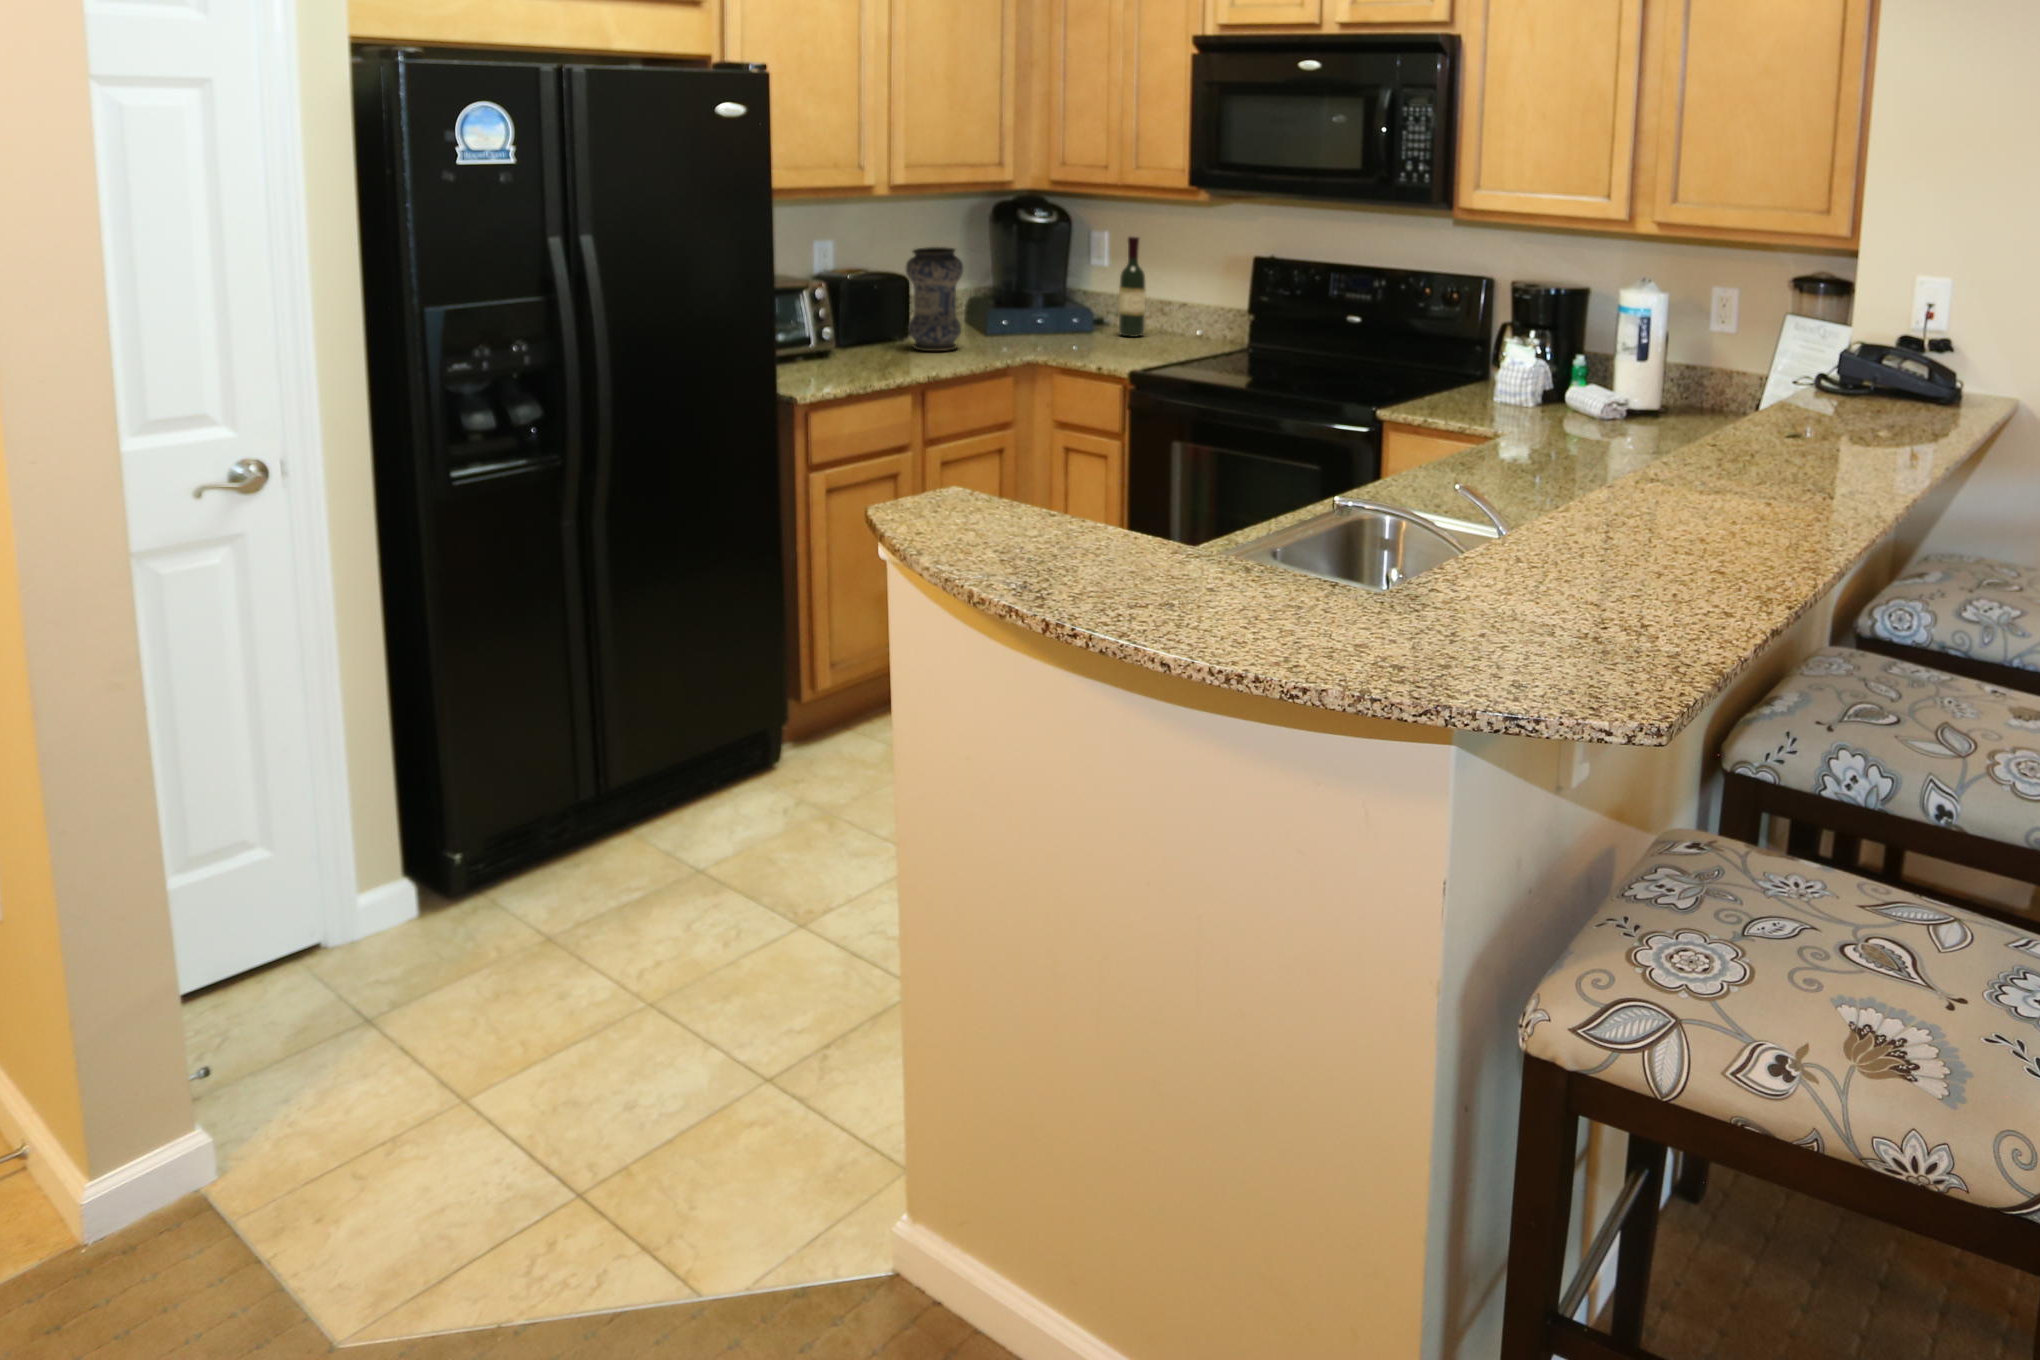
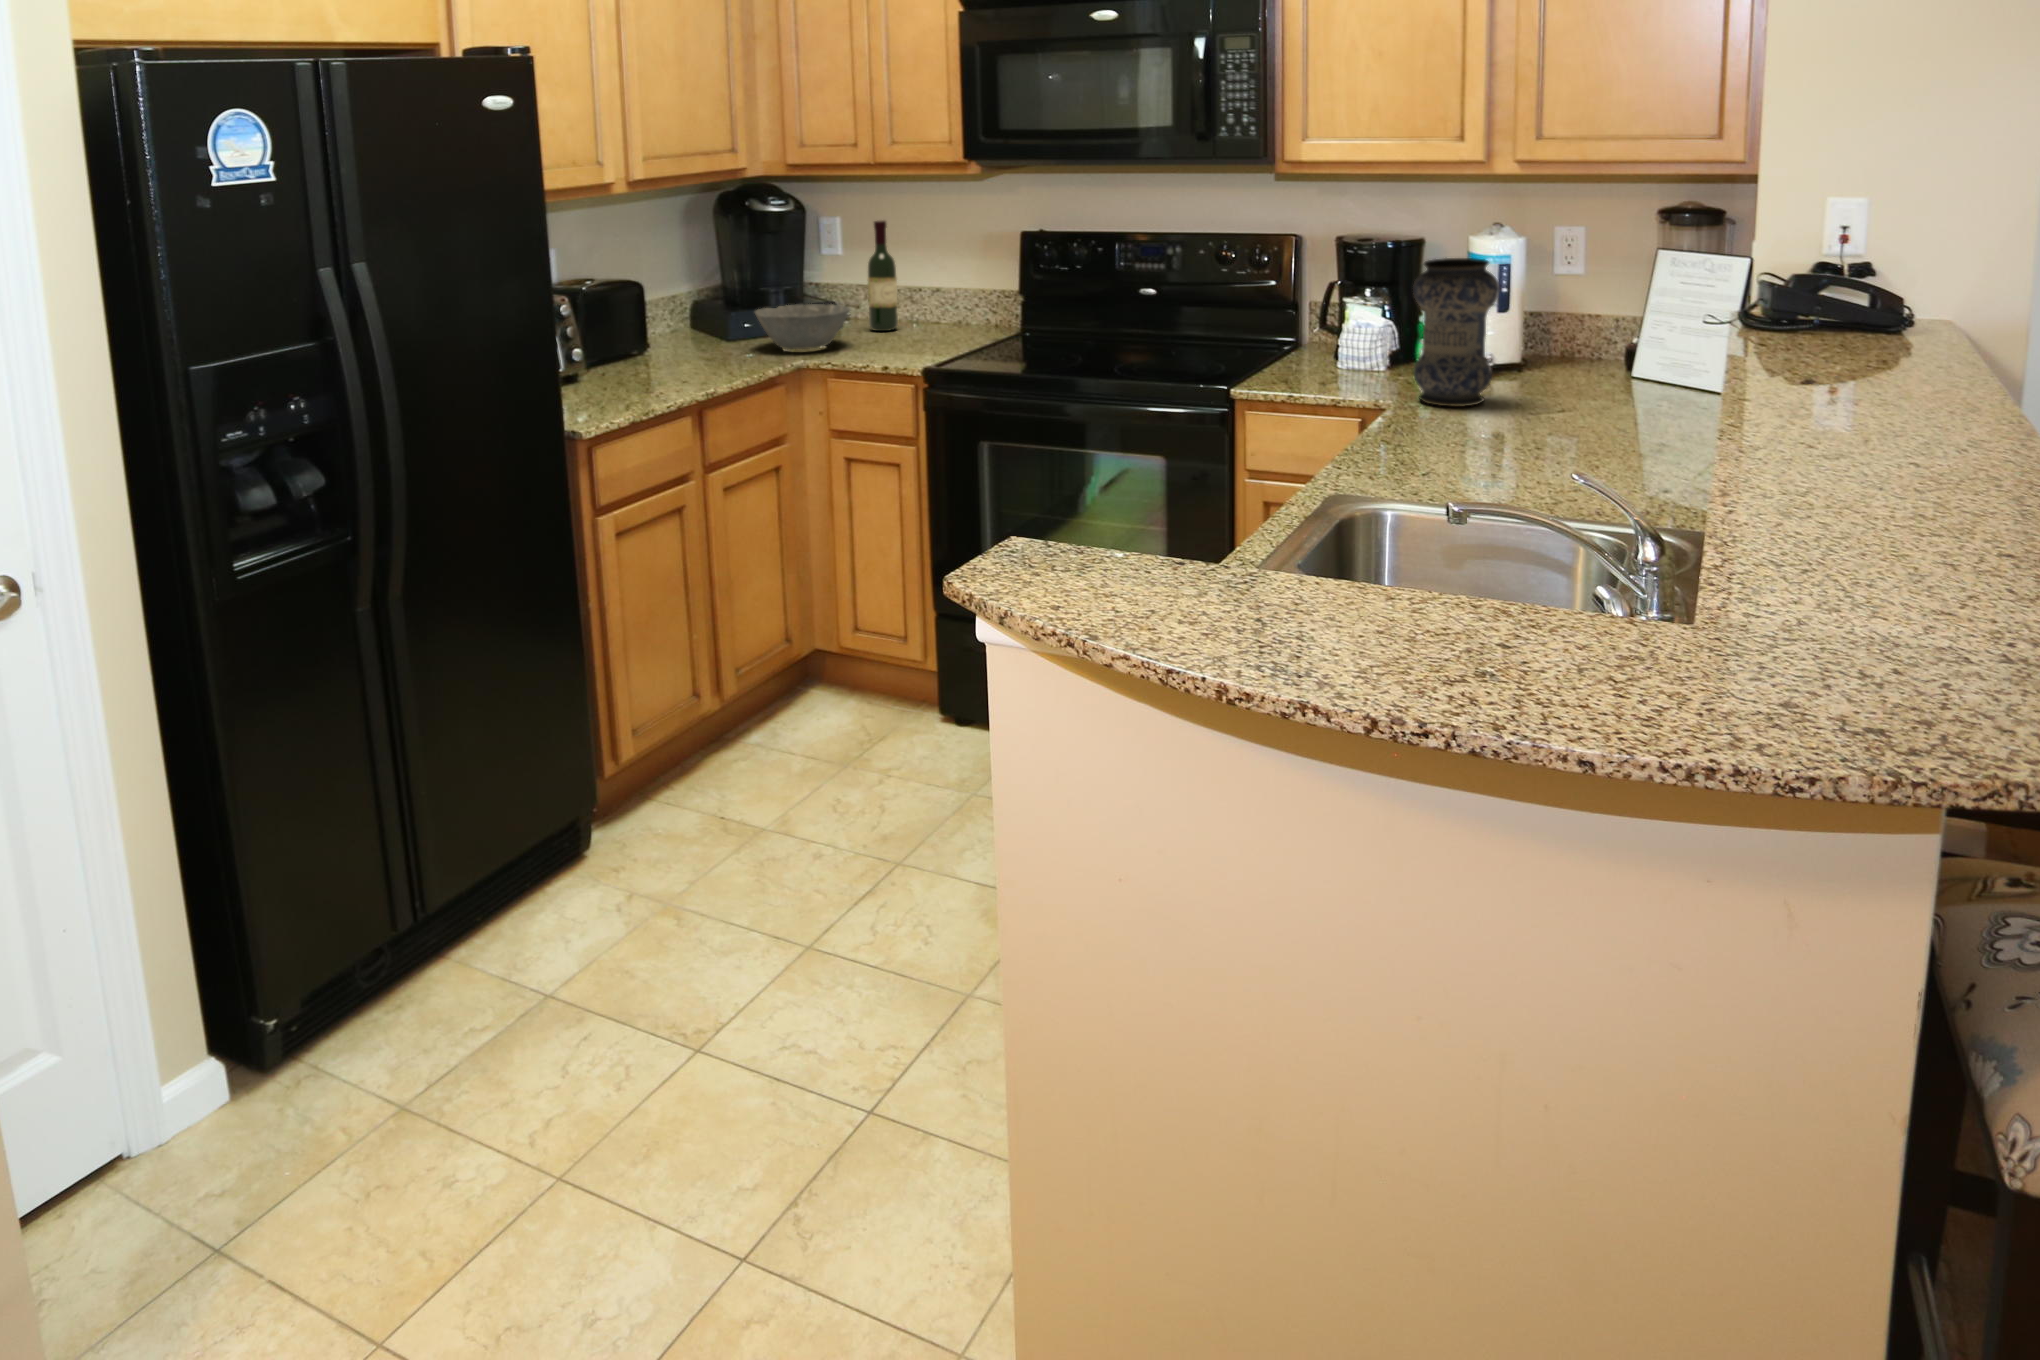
vase: present [906,247,963,351] -> present [1413,258,1499,406]
bowl: none [1005,306,1092,346] -> present [755,304,850,349]

